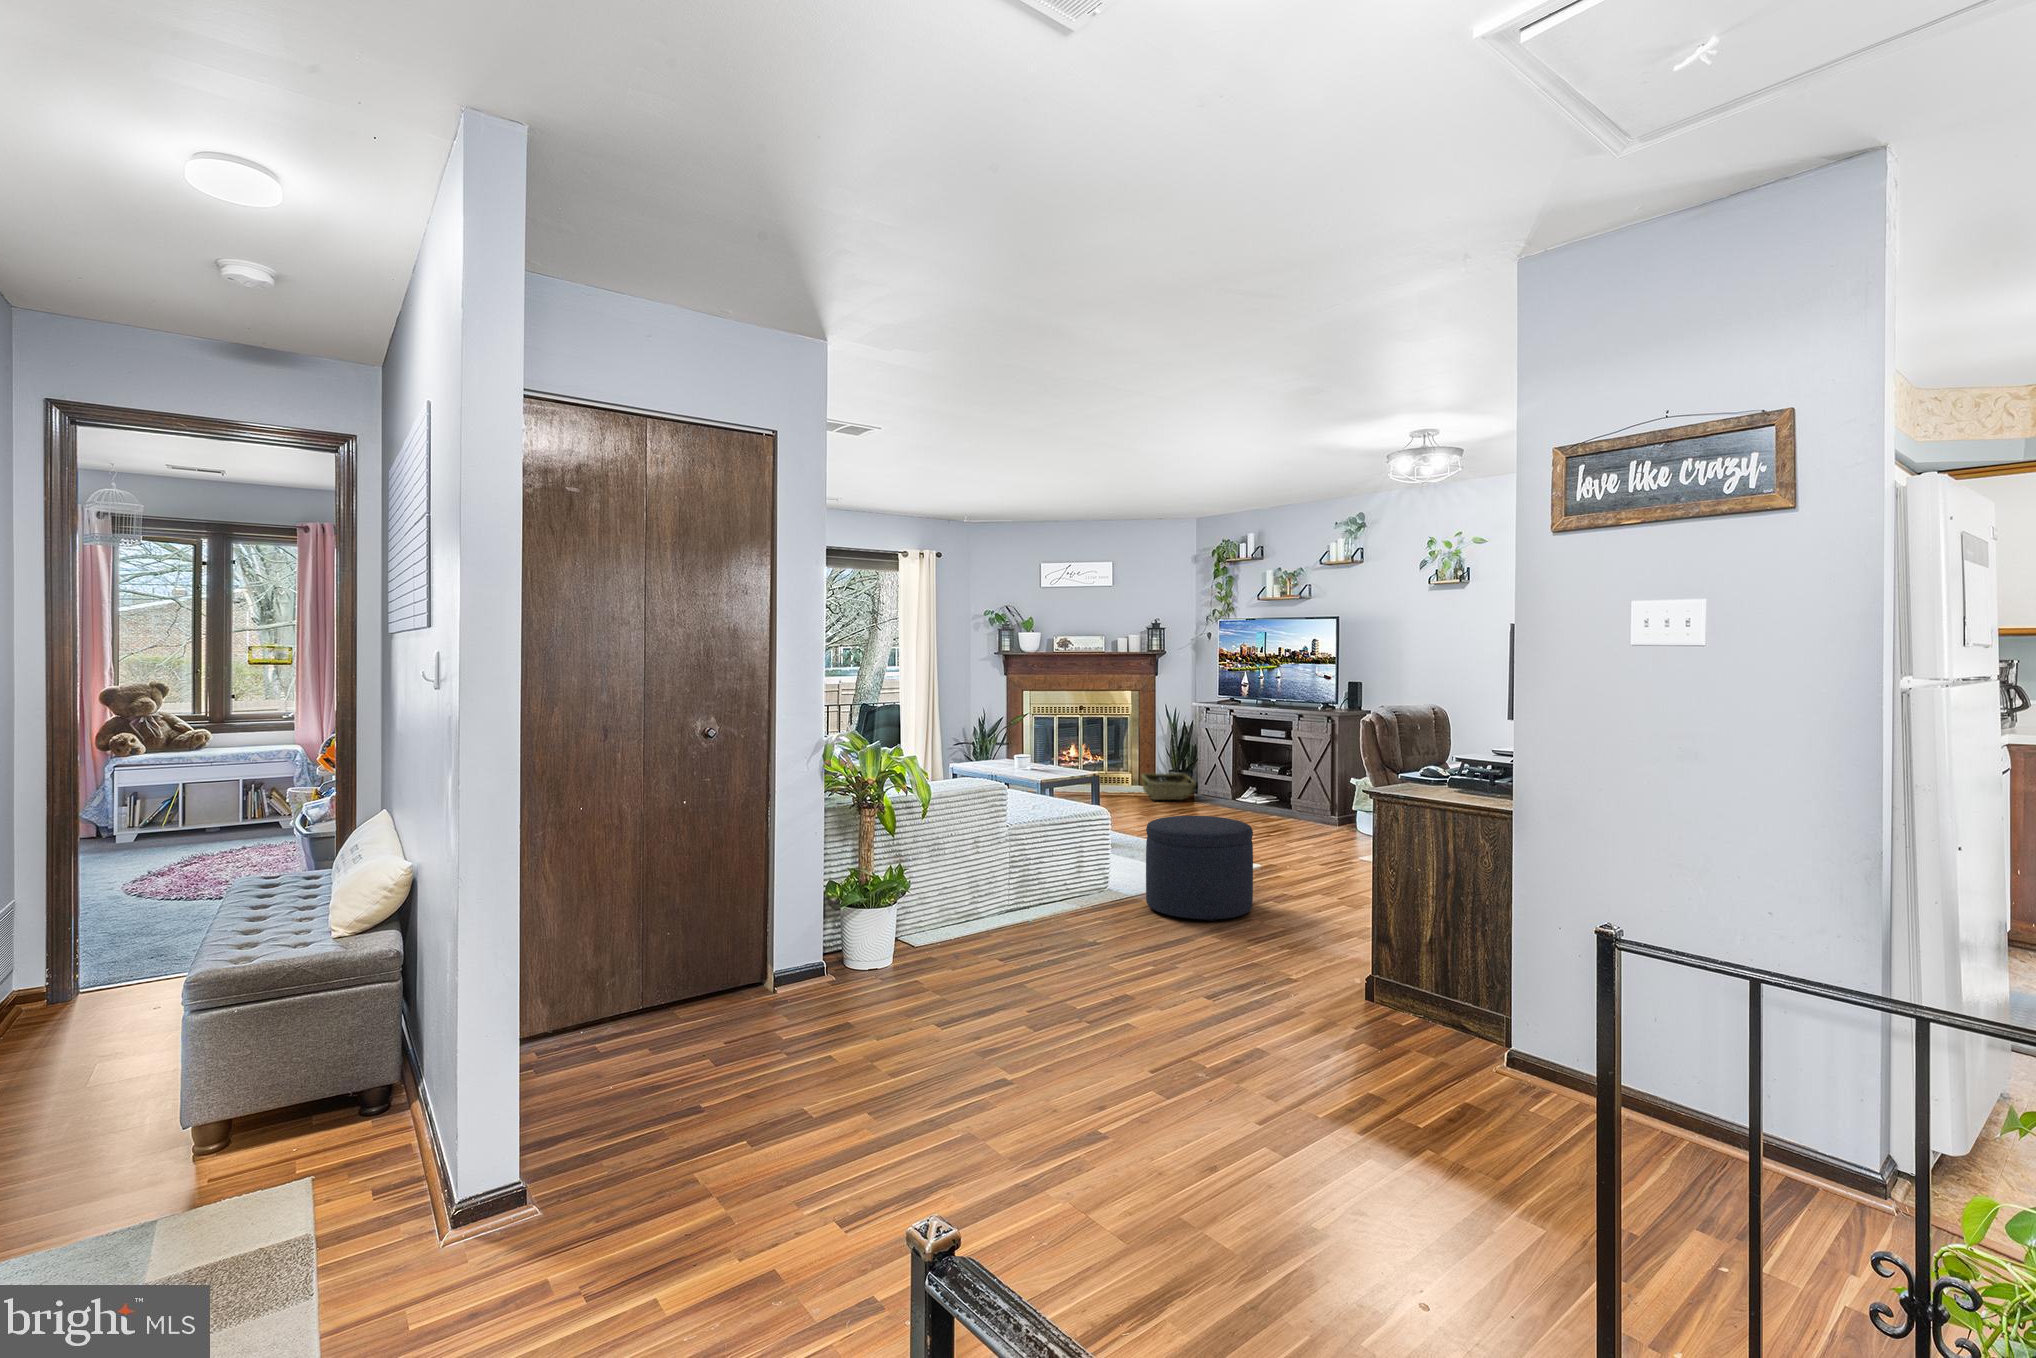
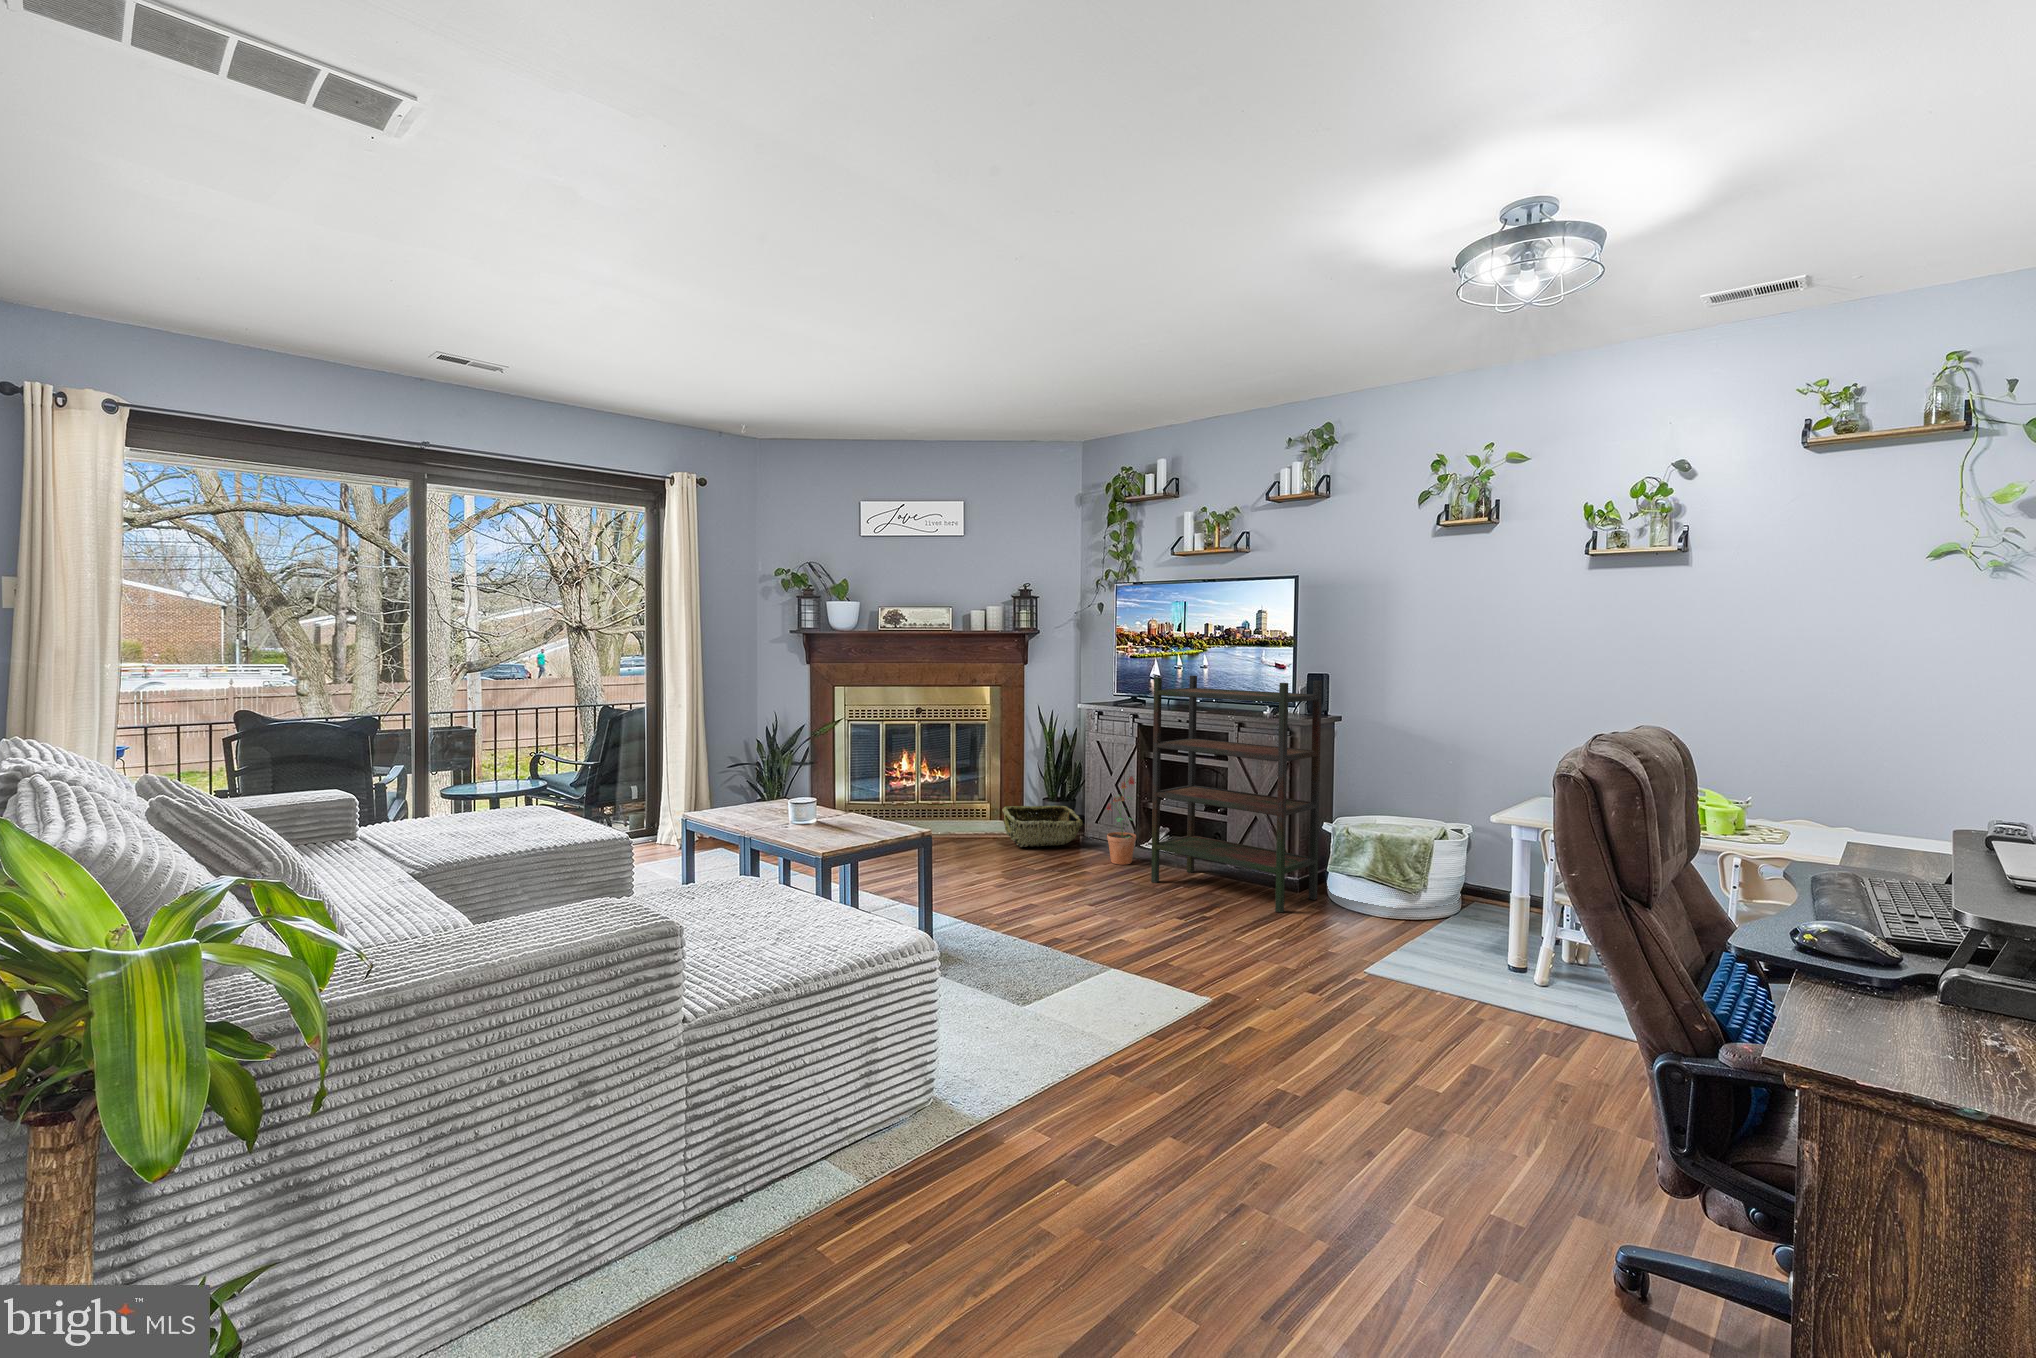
bookshelf: none [1240,684,1349,833] -> present [1151,676,1322,912]
potted plant: none [1210,751,1232,810] -> present [1106,776,1136,865]
ottoman: present [1146,816,1253,921] -> none [1007,949,1242,1227]

